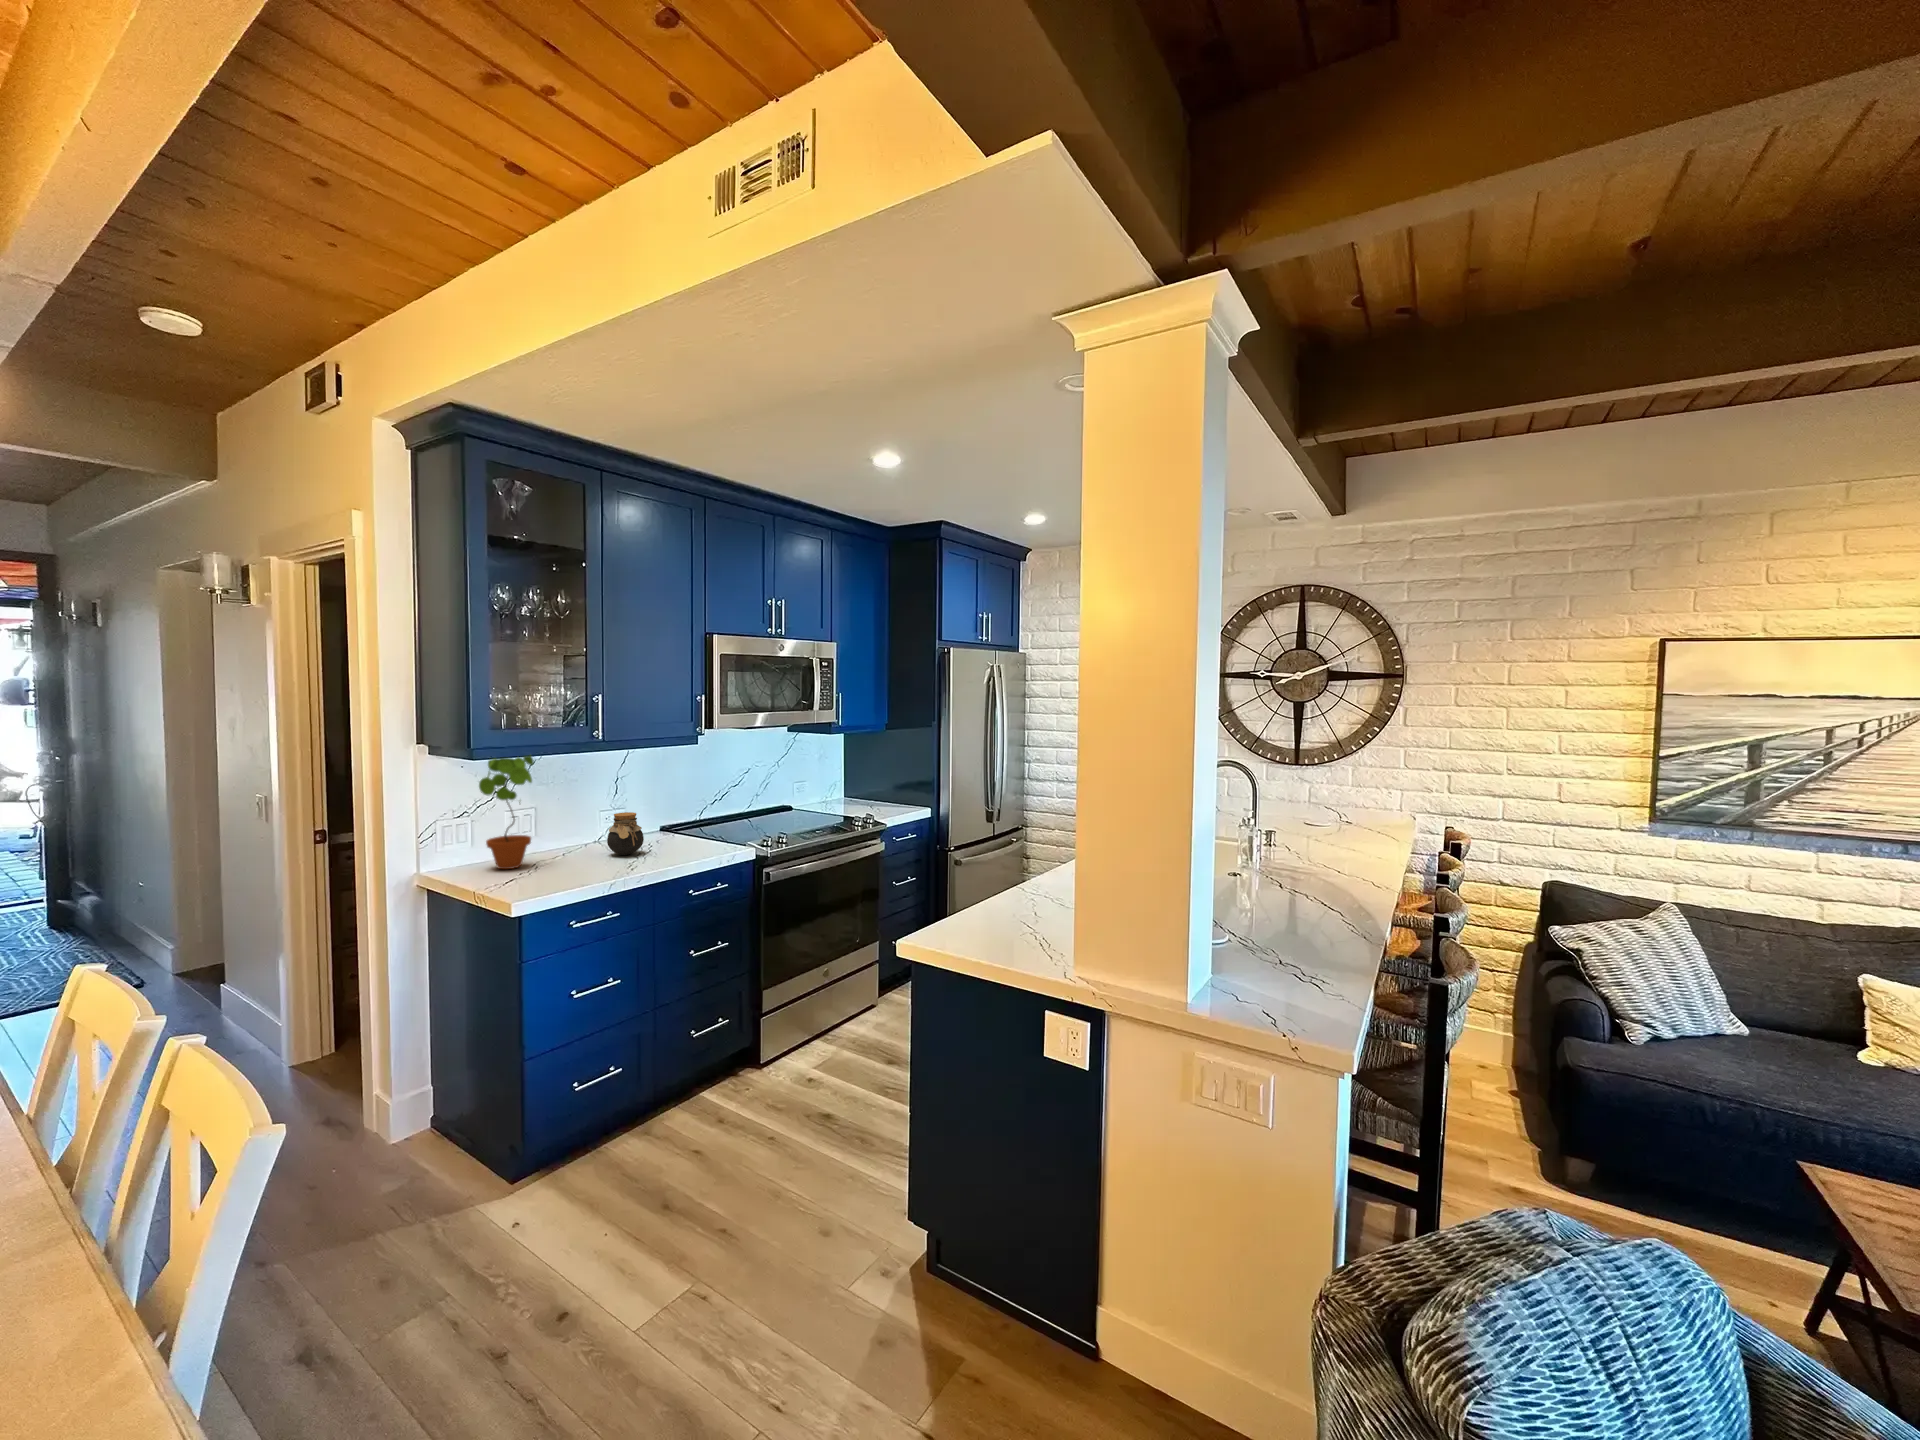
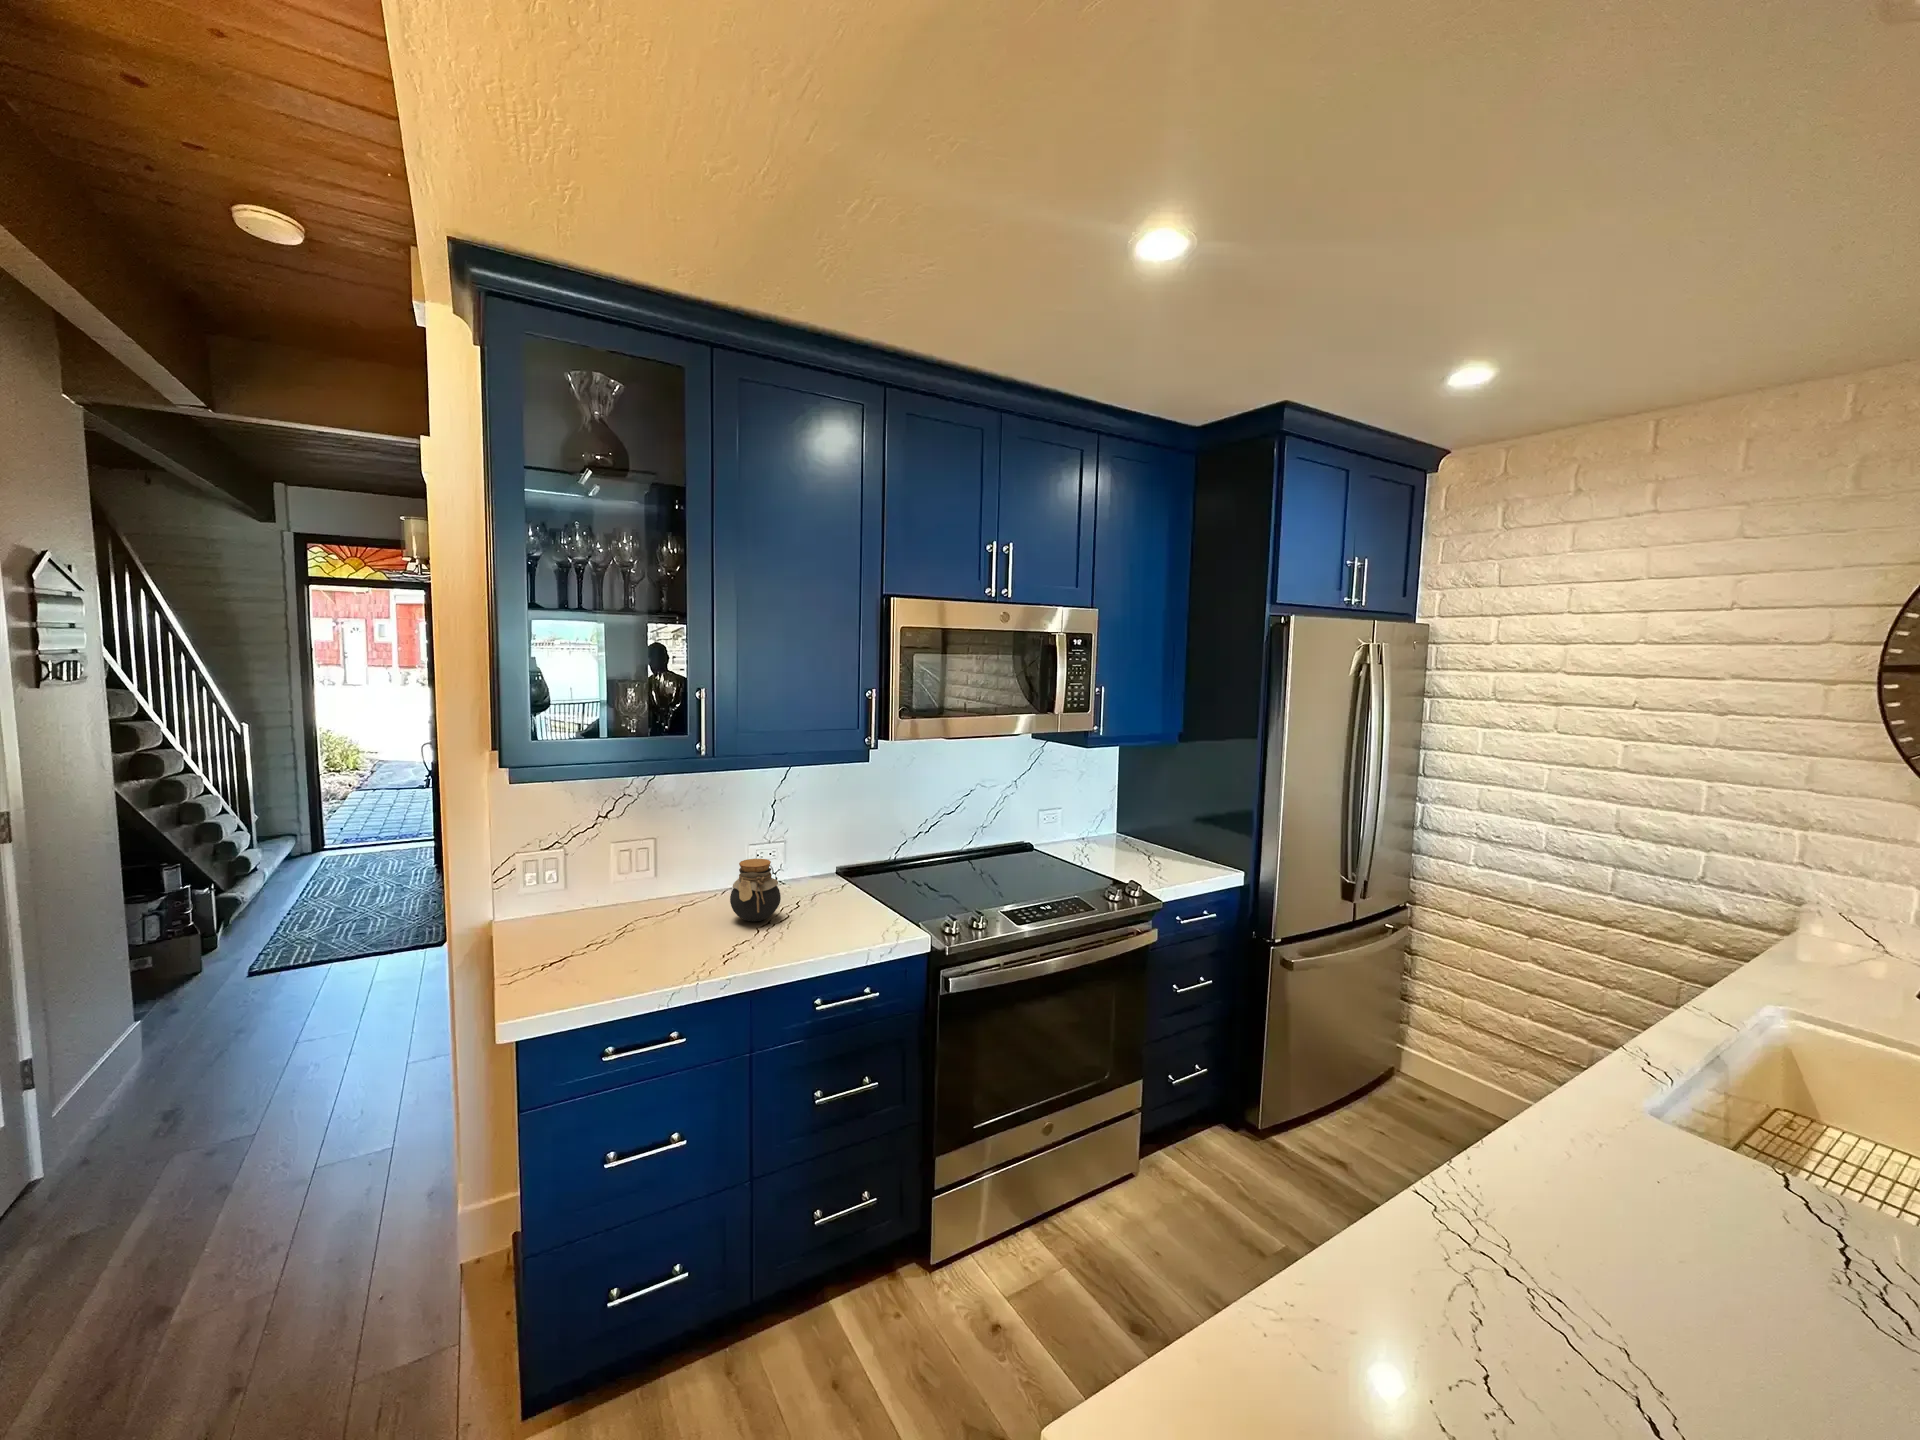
potted plant: present [479,755,534,869] -> none [550,766,630,932]

